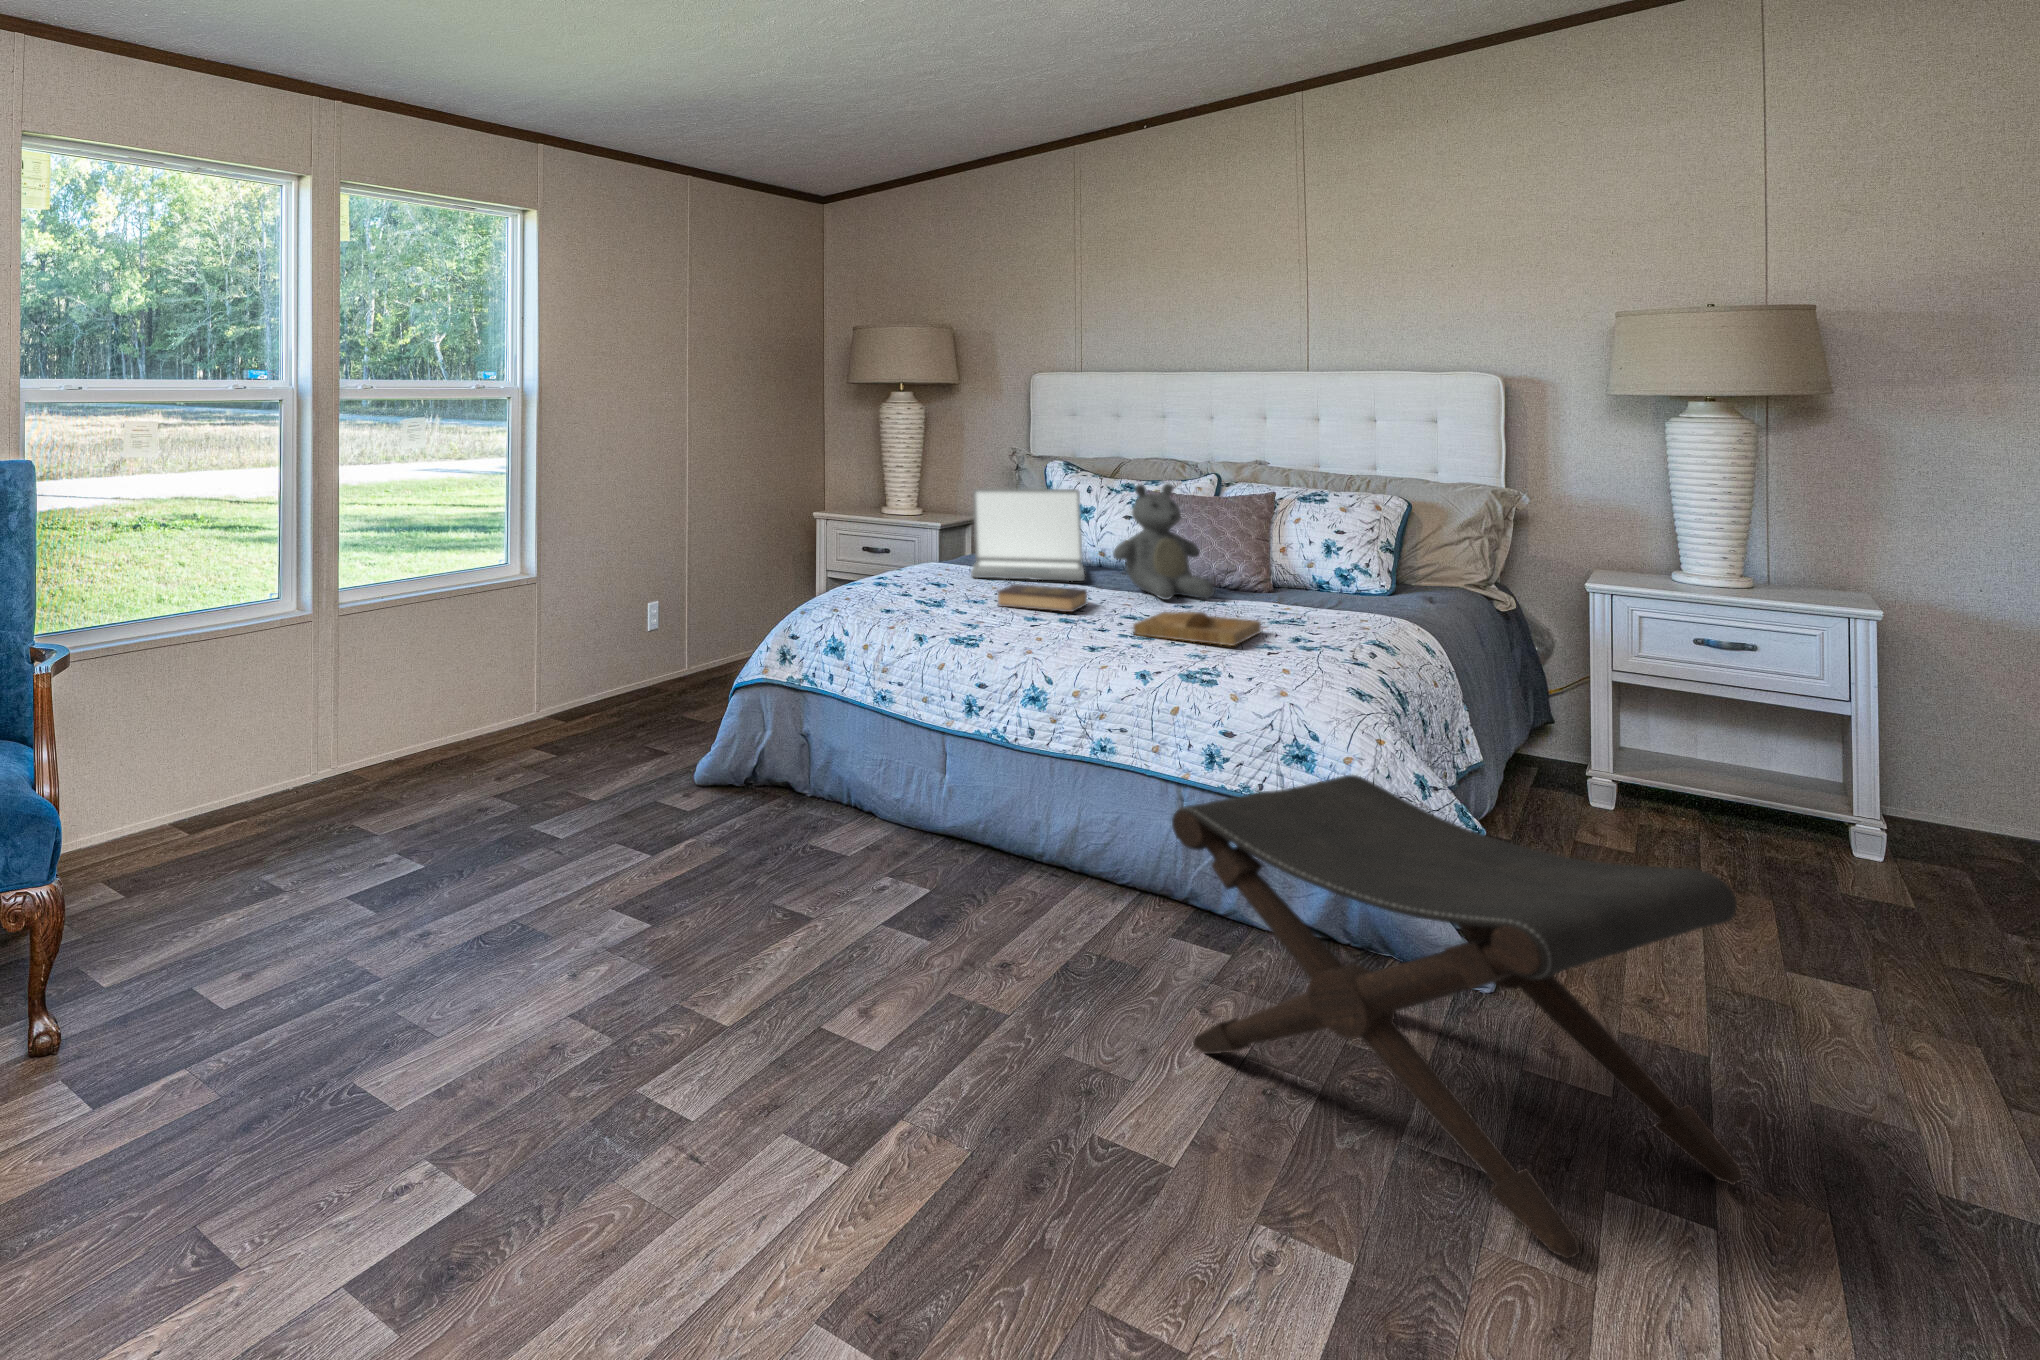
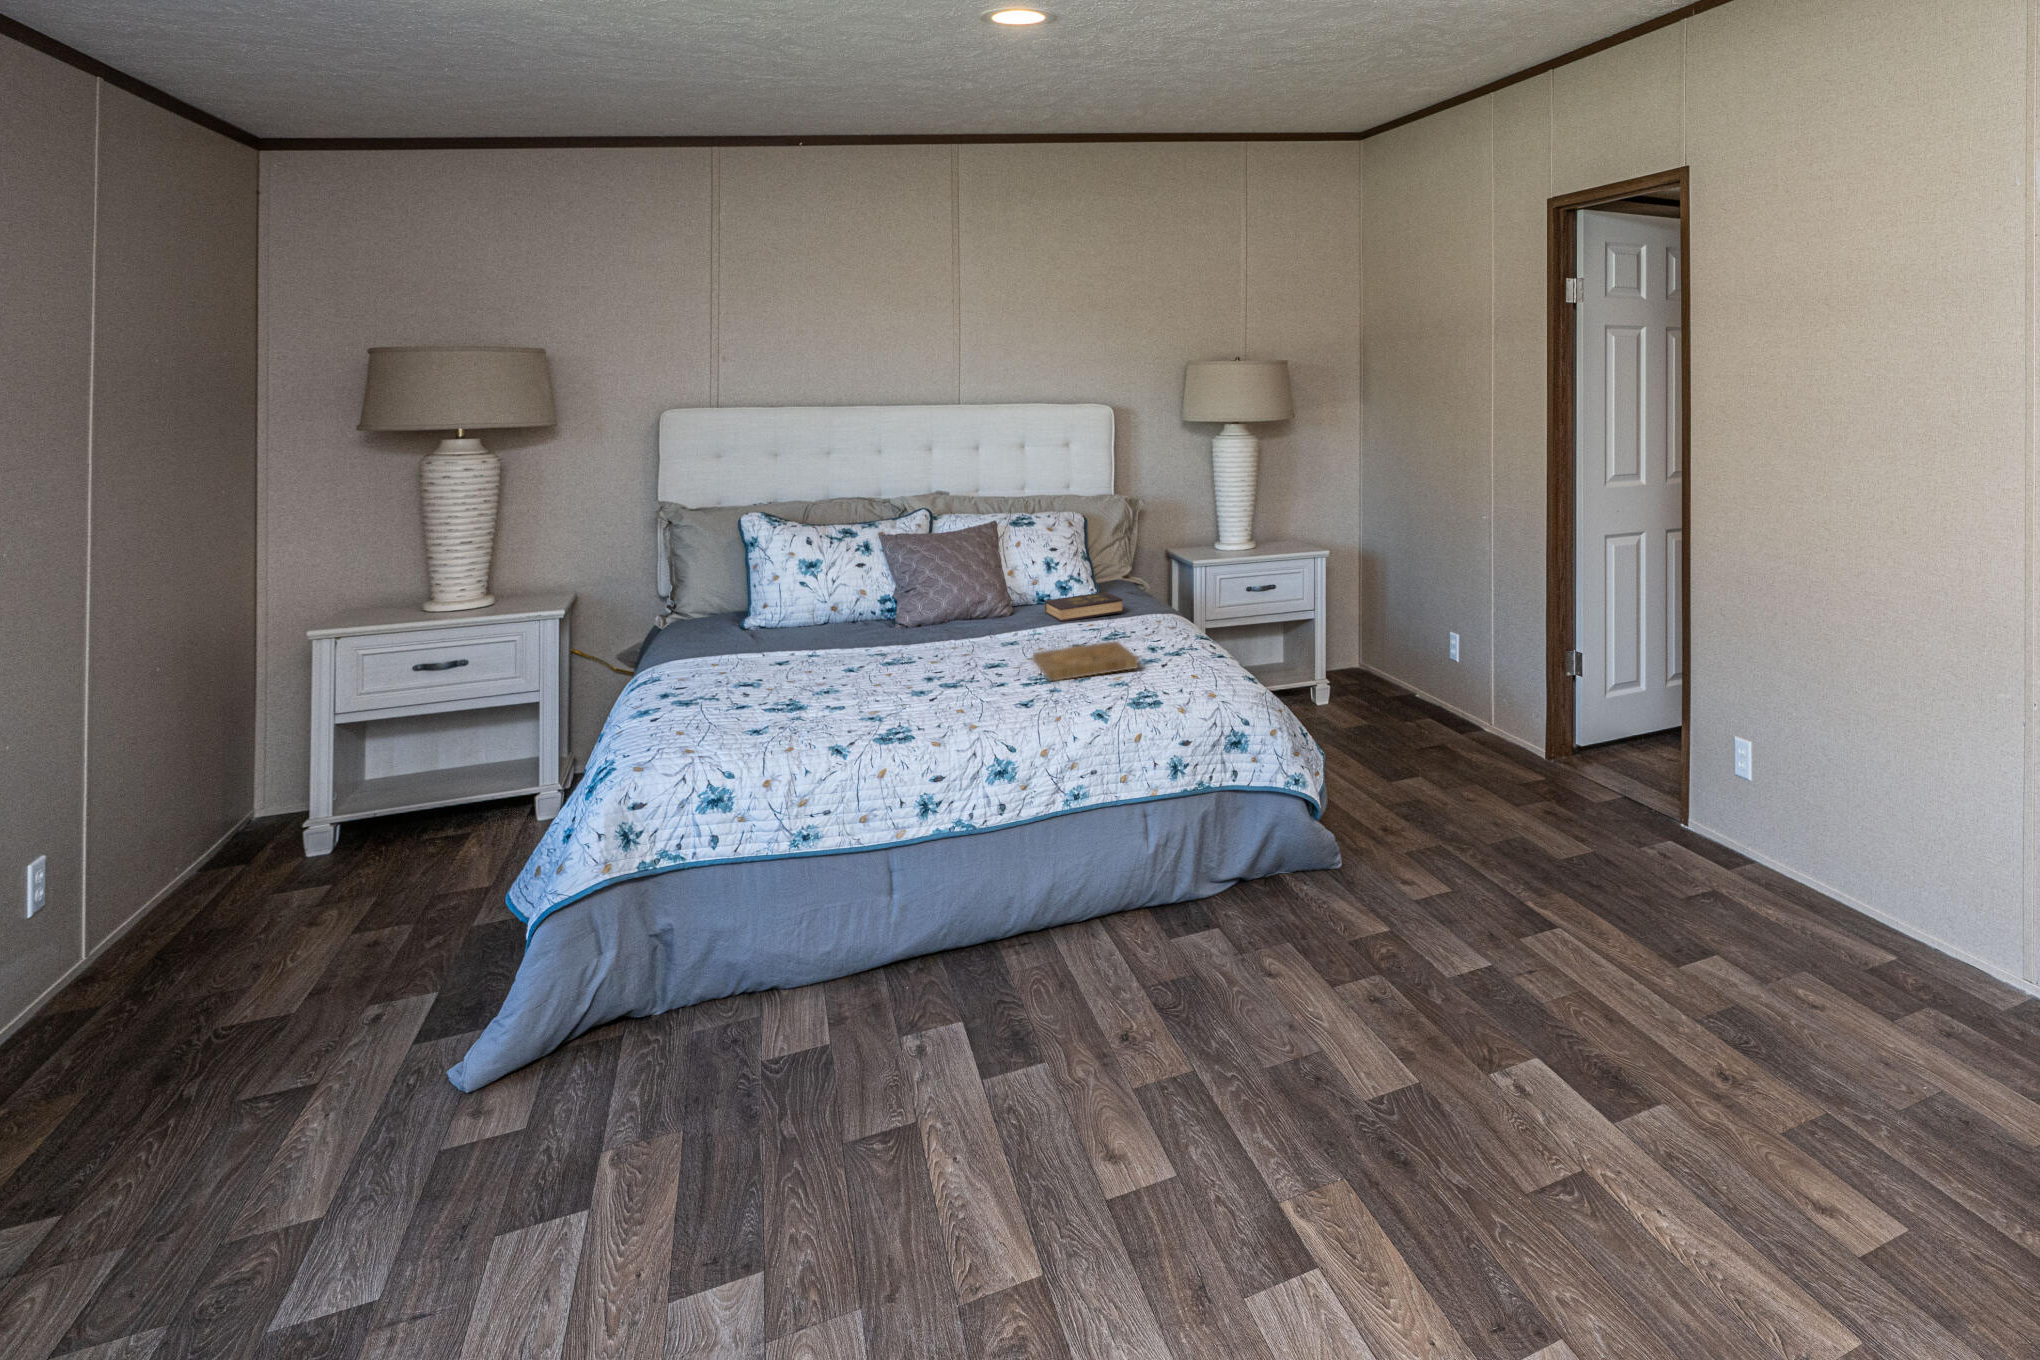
teddy bear: present [1113,484,1215,600] -> none [931,525,1022,642]
laptop: present [971,489,1085,581] -> none [720,541,886,665]
hardback book: present [998,584,1087,612] -> present [1045,592,1123,622]
footstool: present [1172,775,1744,1259] -> none [1299,729,1570,1005]

